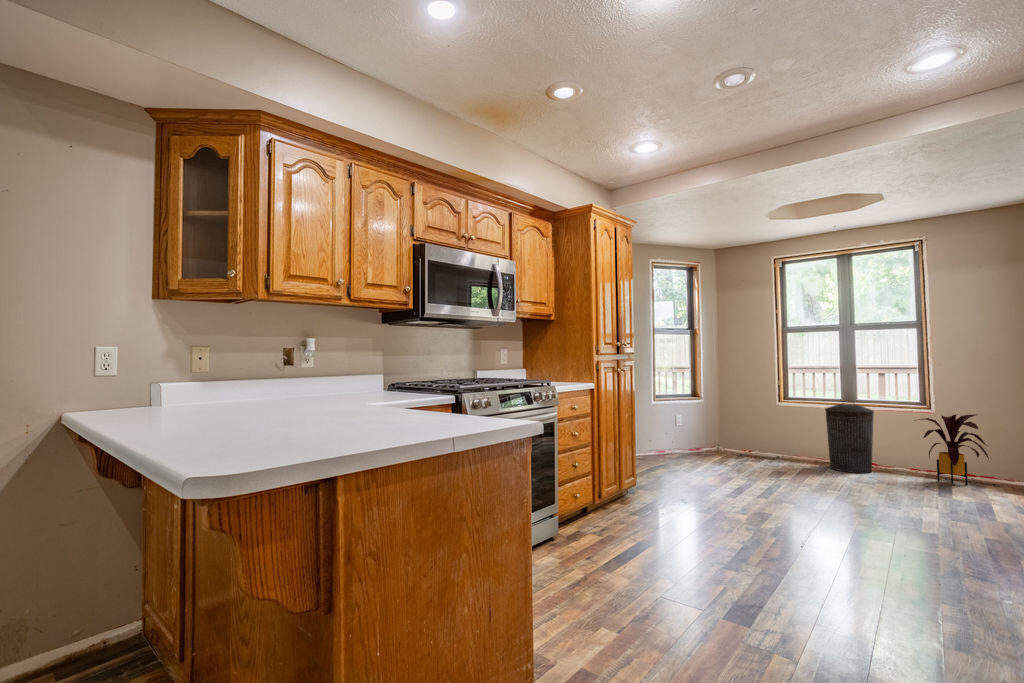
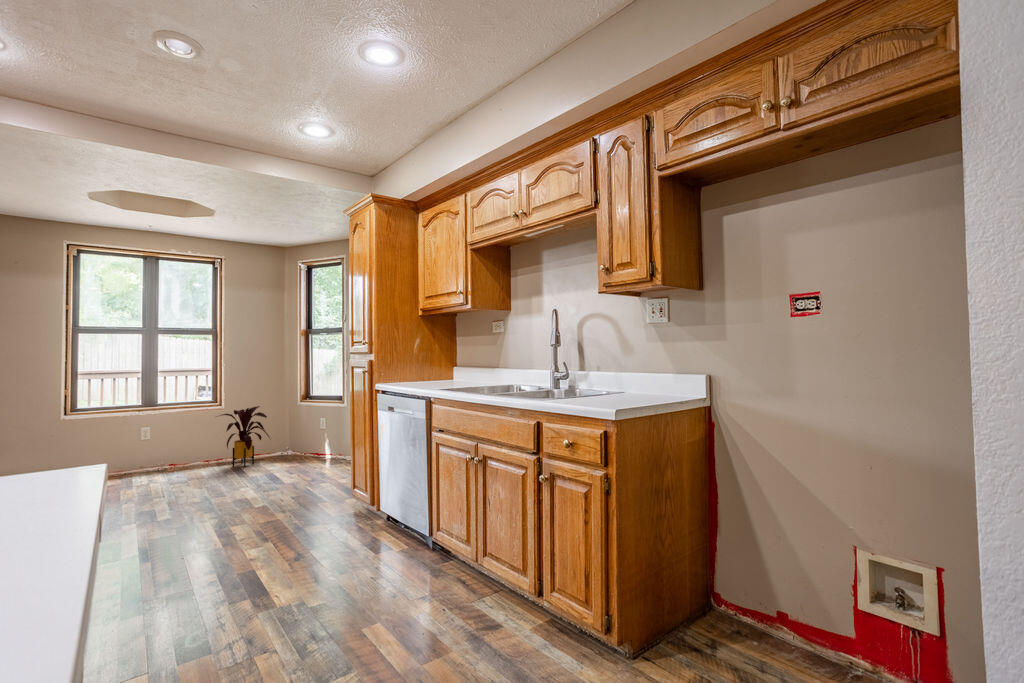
trash can: present [825,404,874,473] -> none [130,405,180,479]

